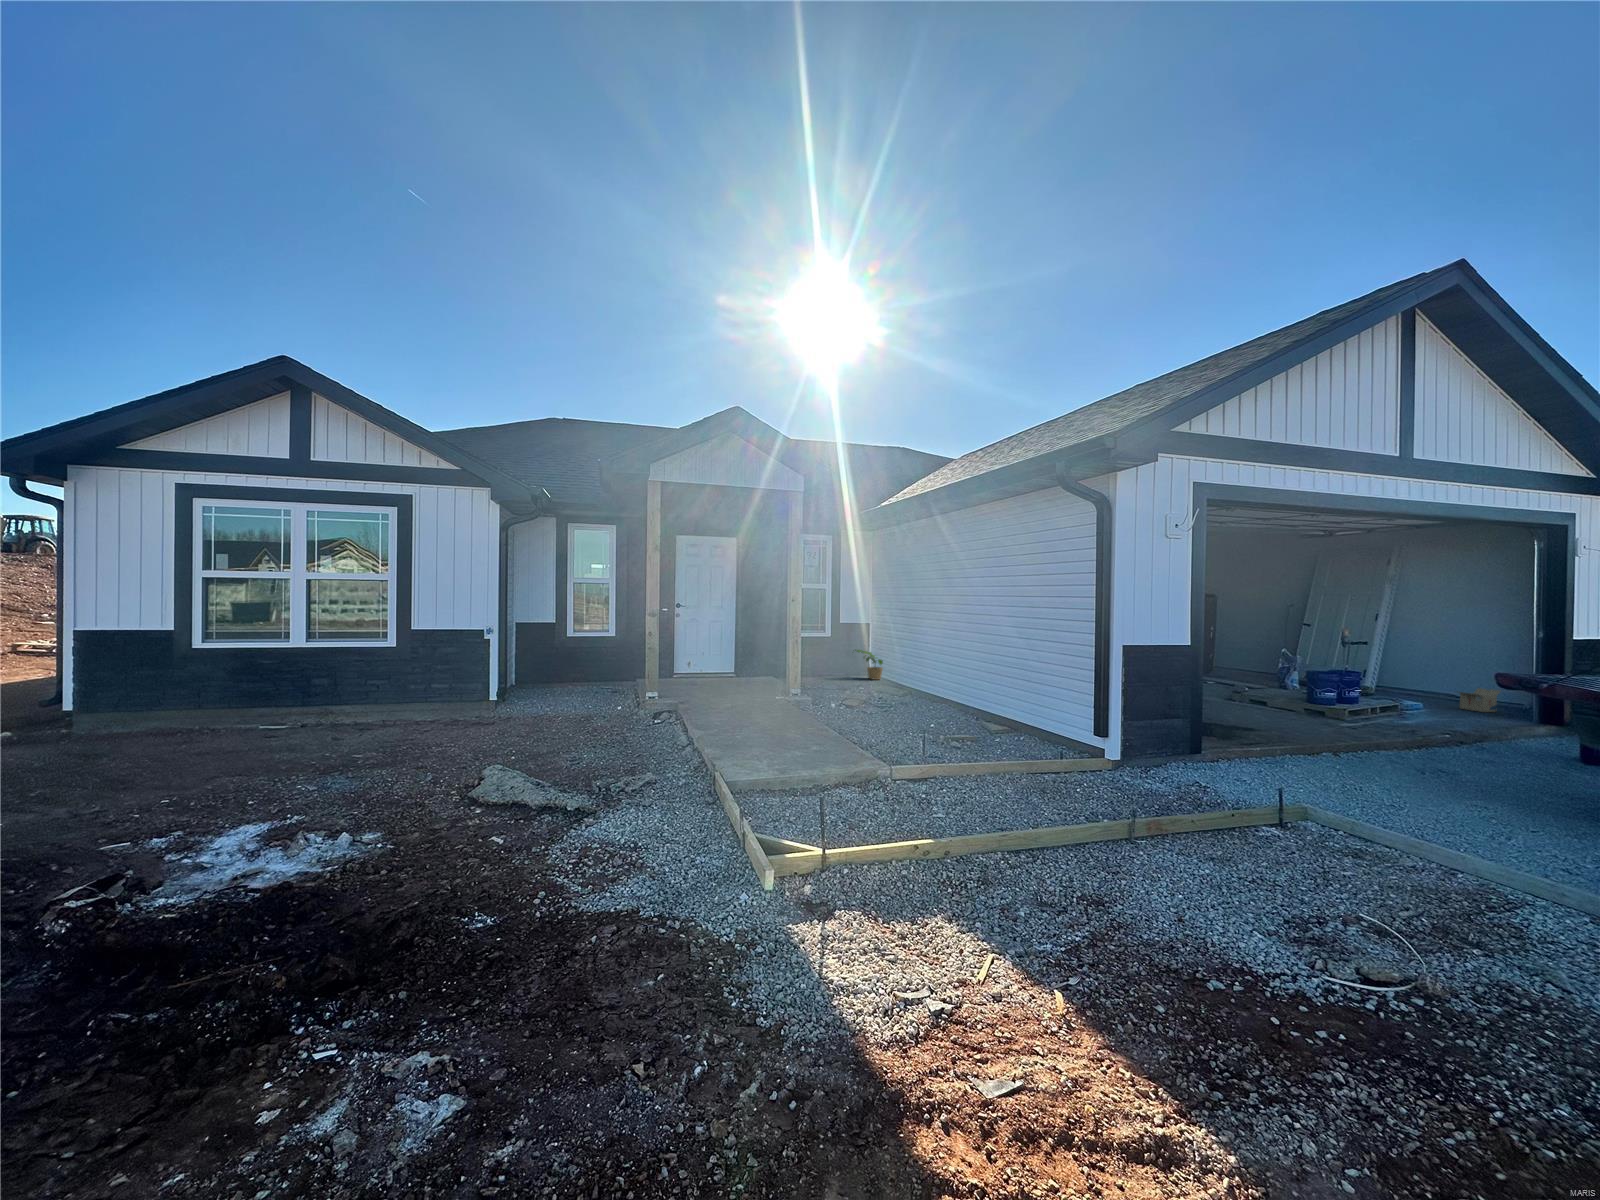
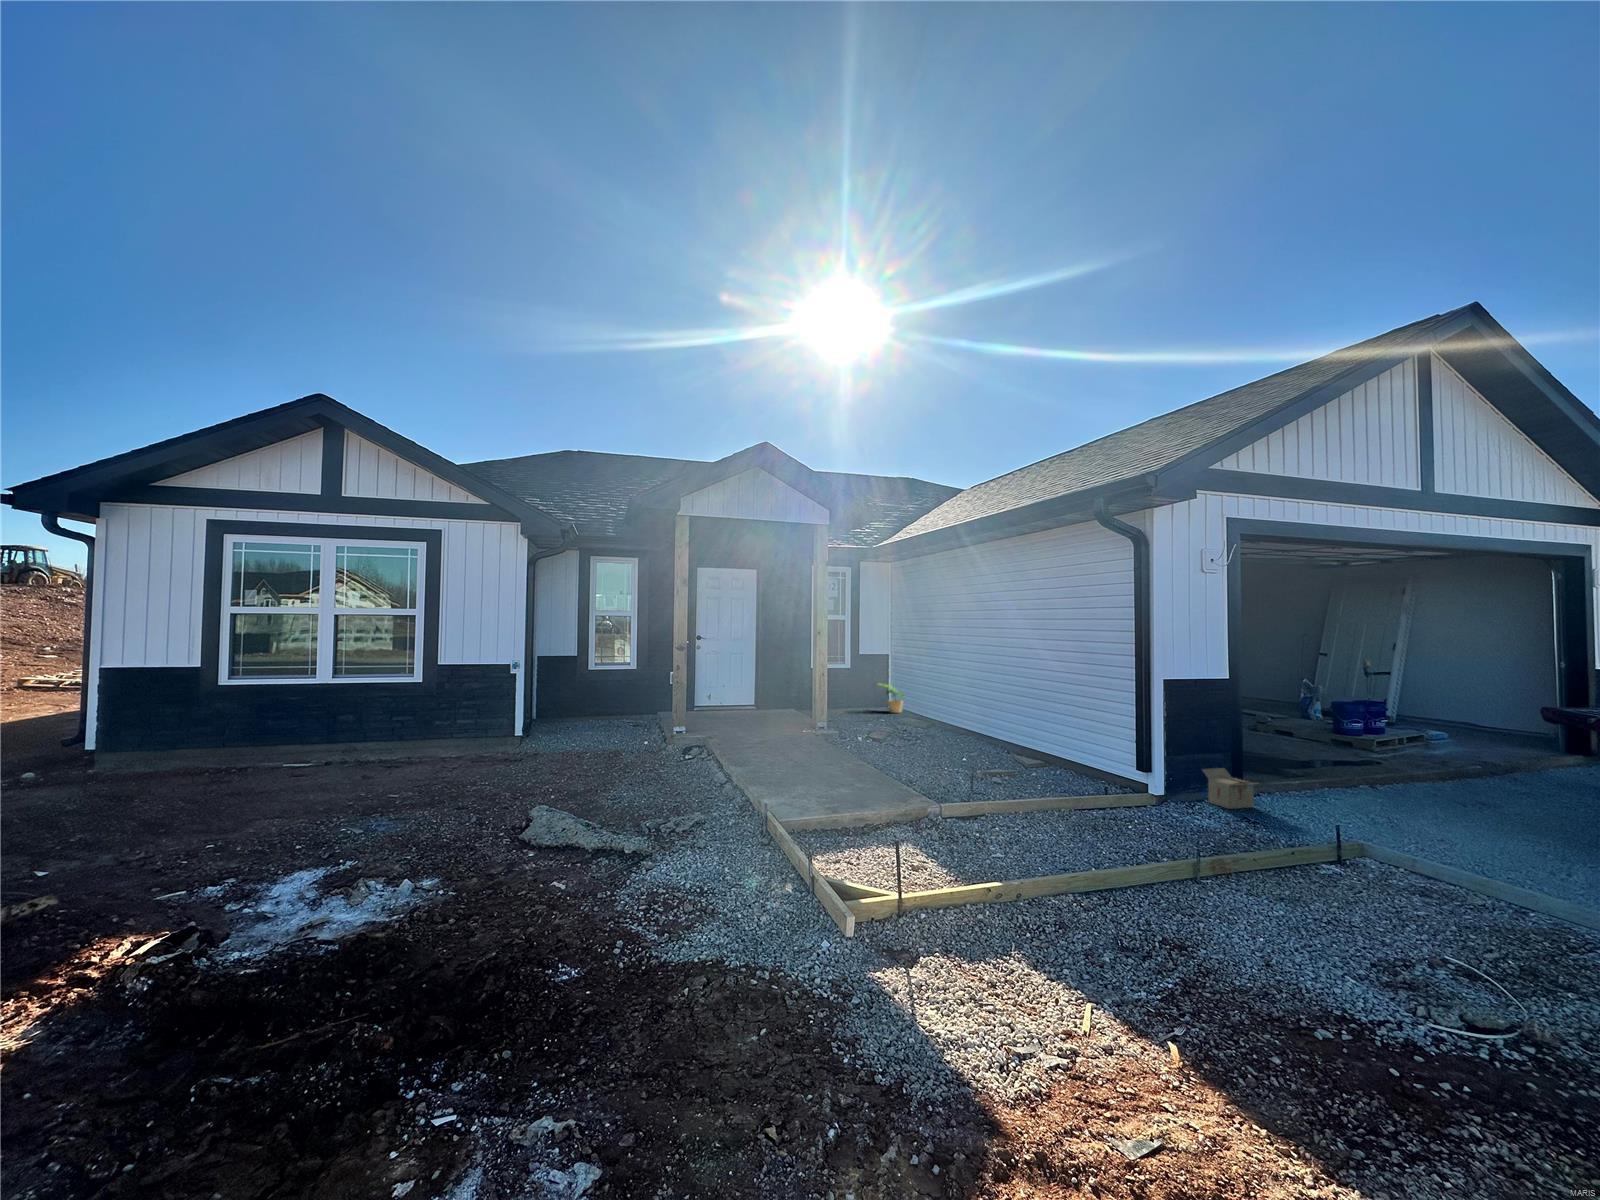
cardboard box: present [1459,688,1500,712] -> present [1202,768,1254,809]

